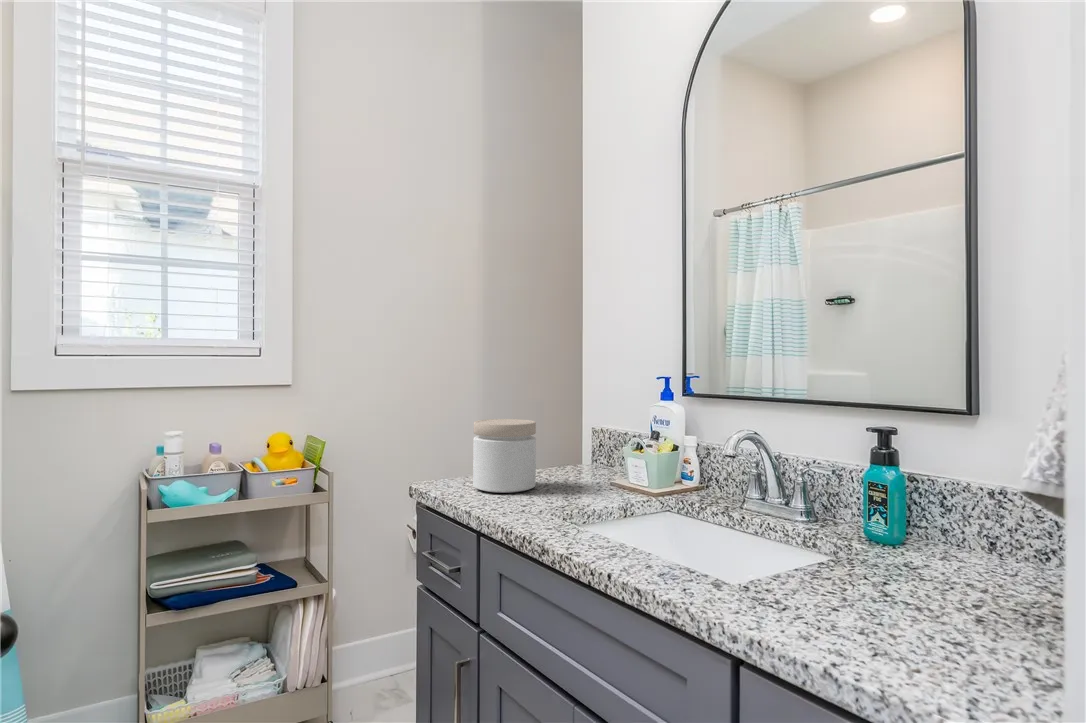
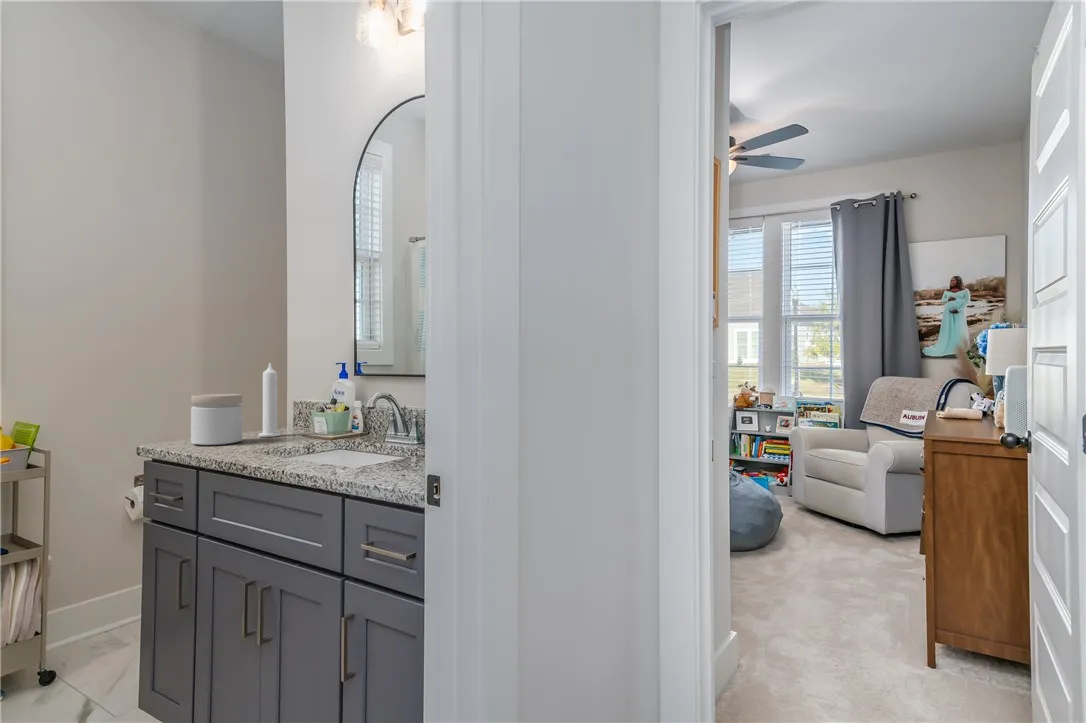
candle: none [555,377,583,481] -> present [259,363,281,437]

